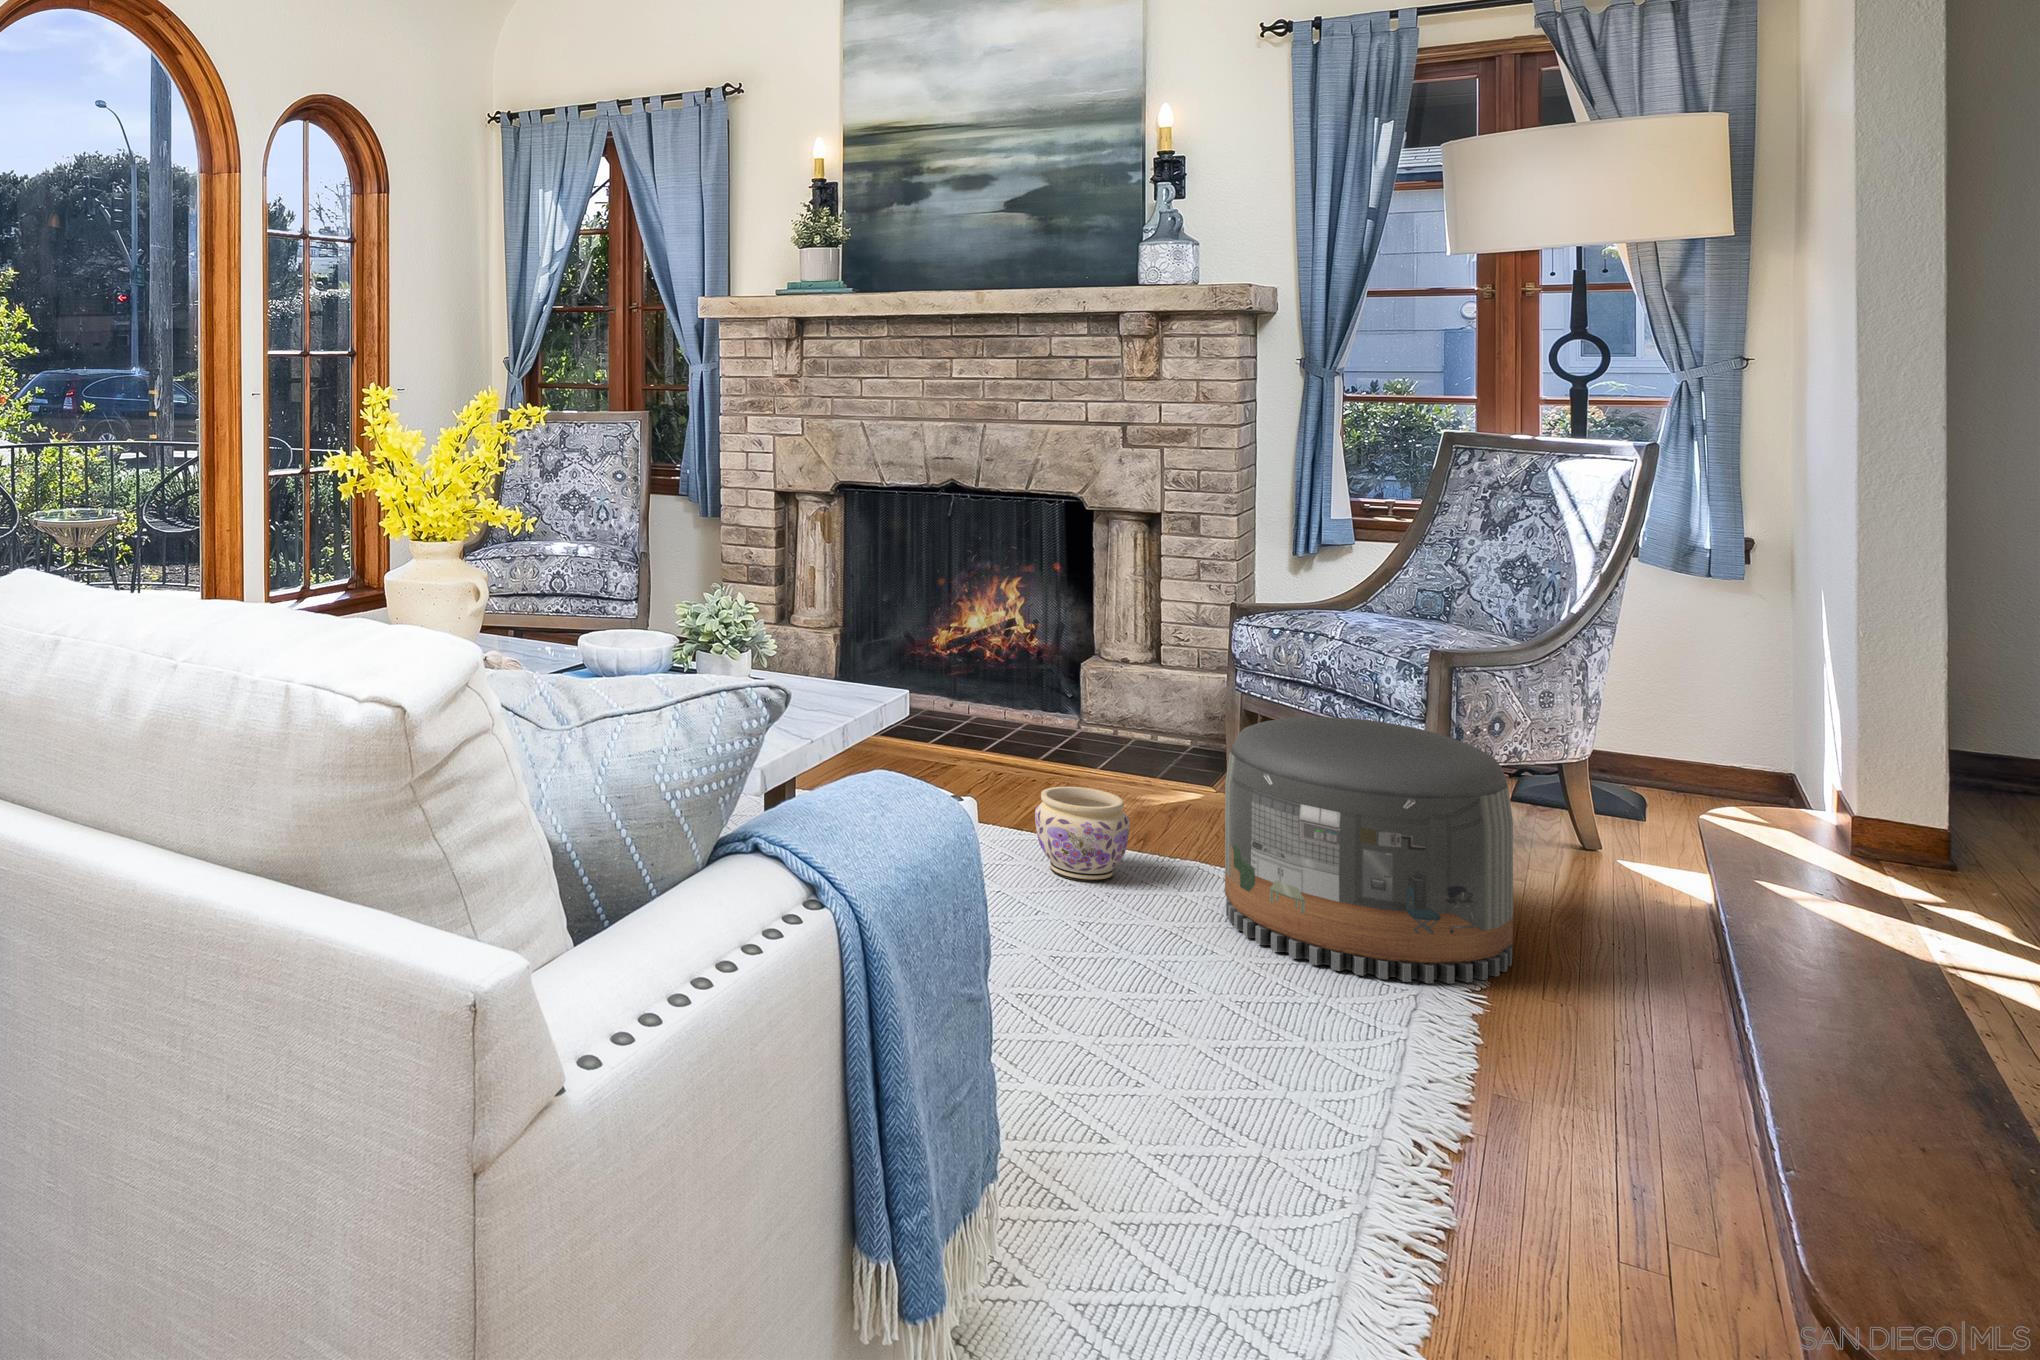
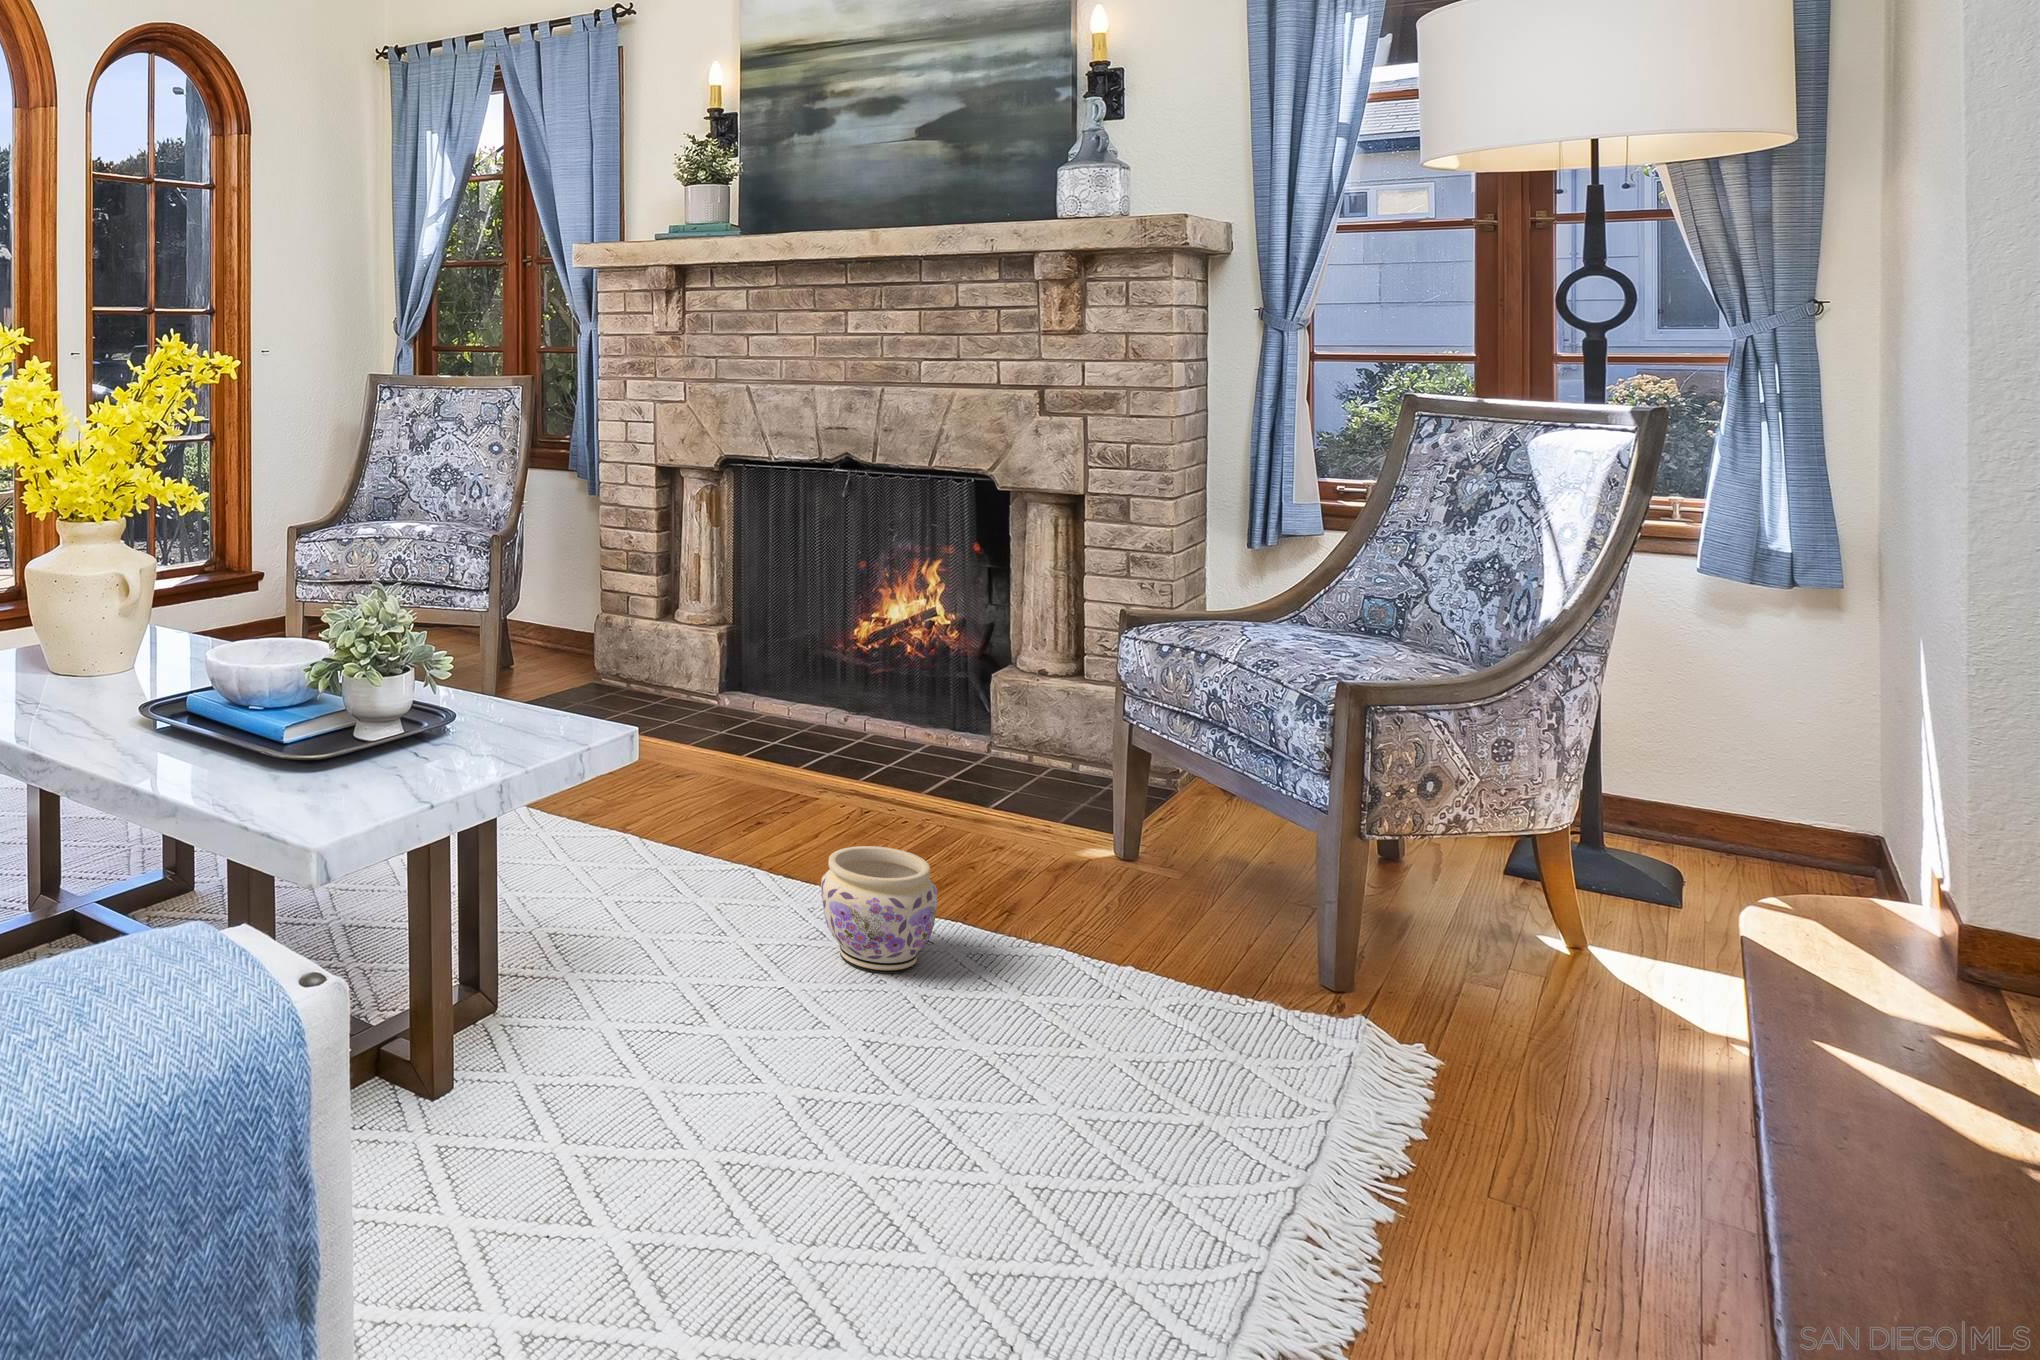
pouf: present [1225,717,1513,983] -> none [1033,772,1406,1157]

